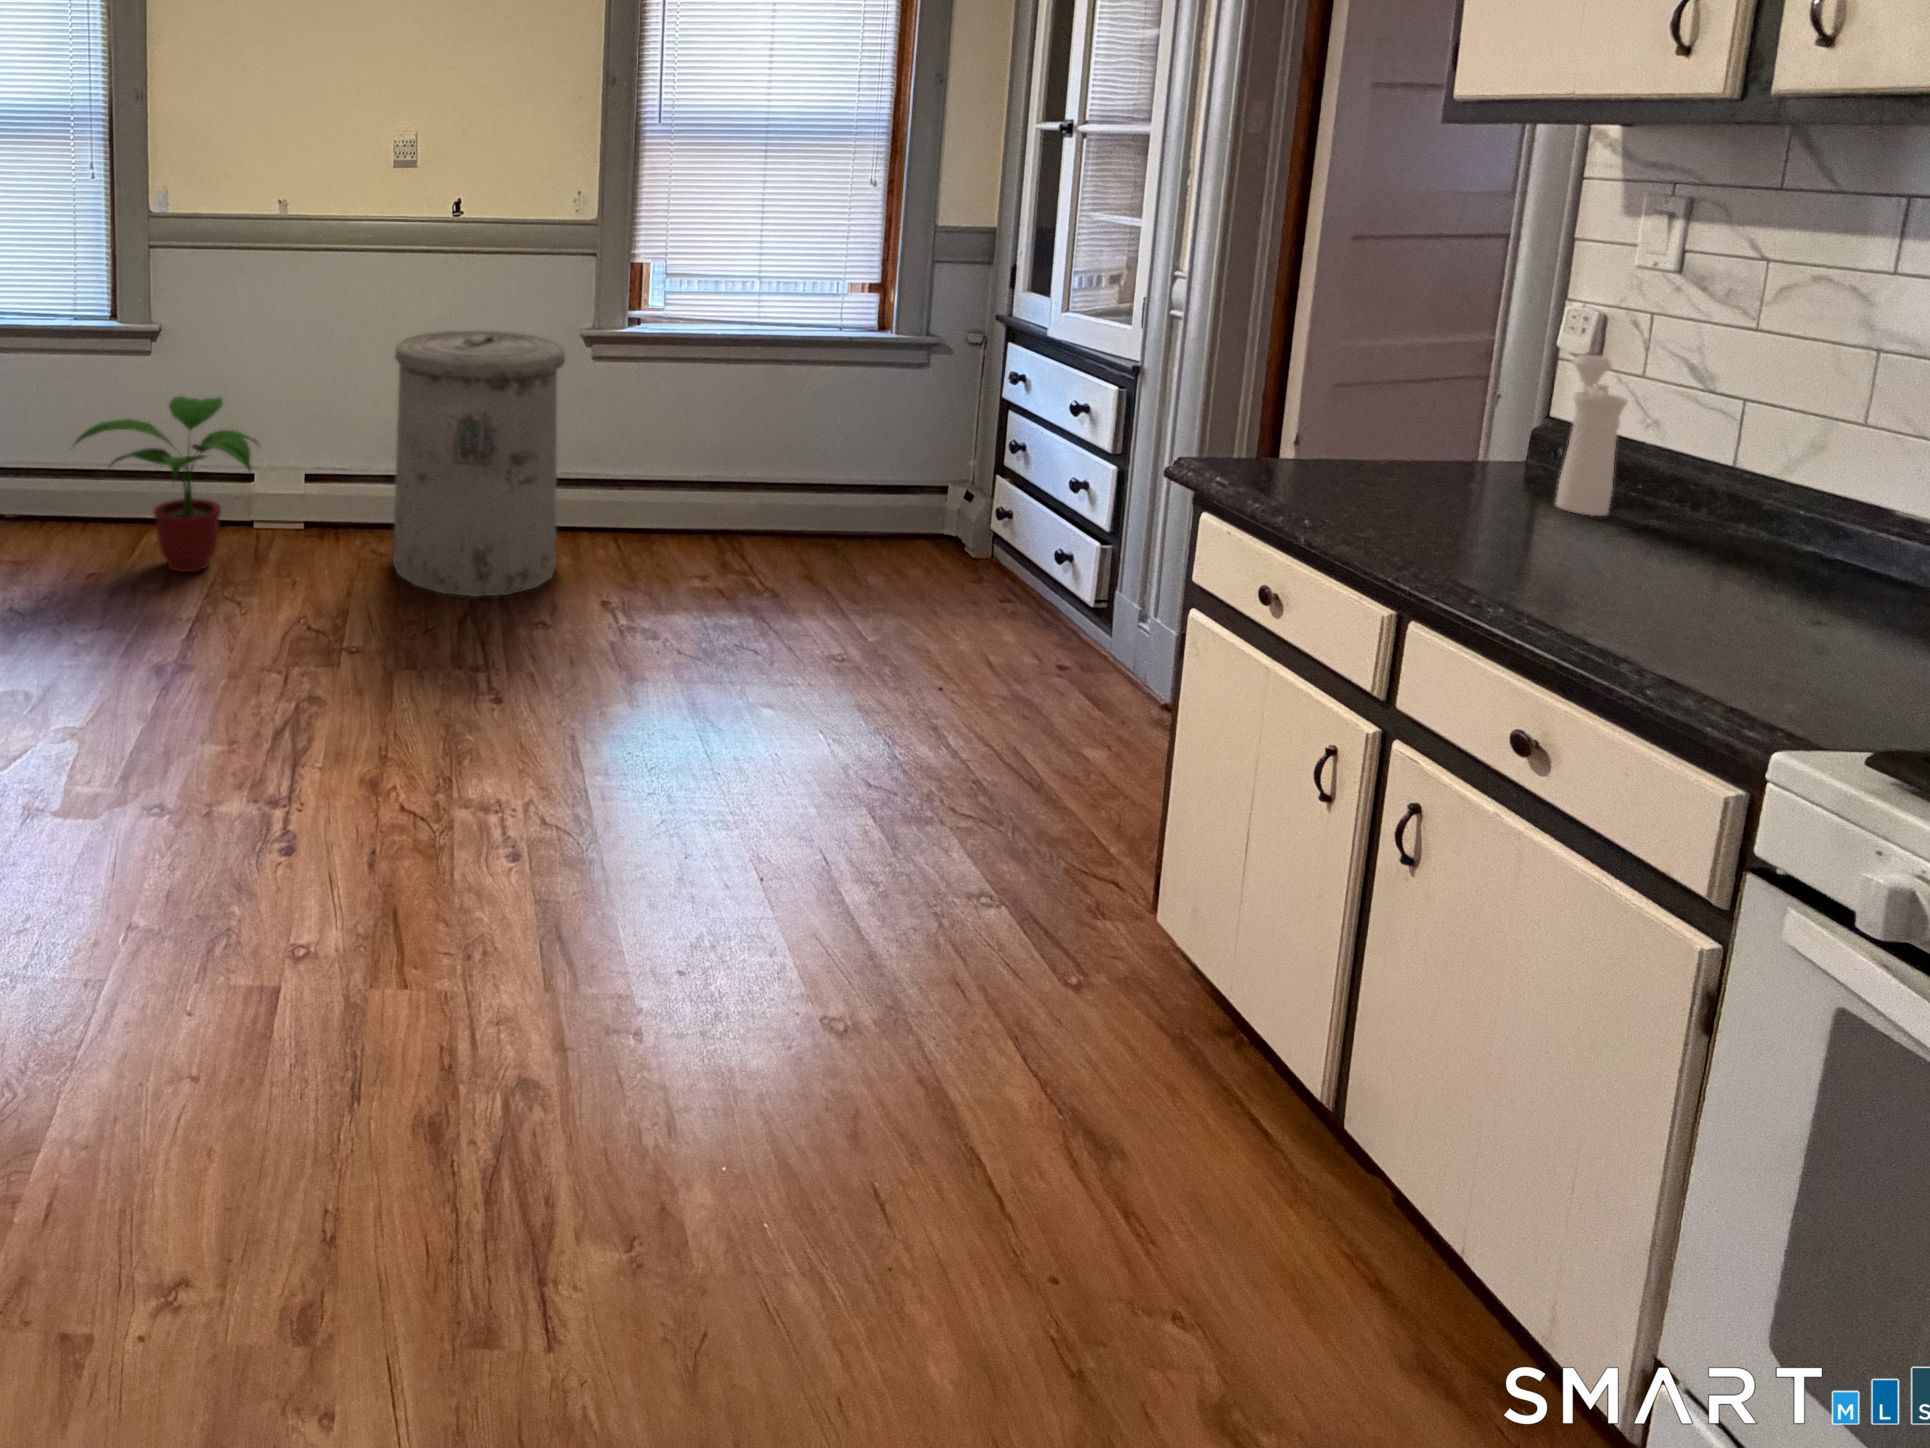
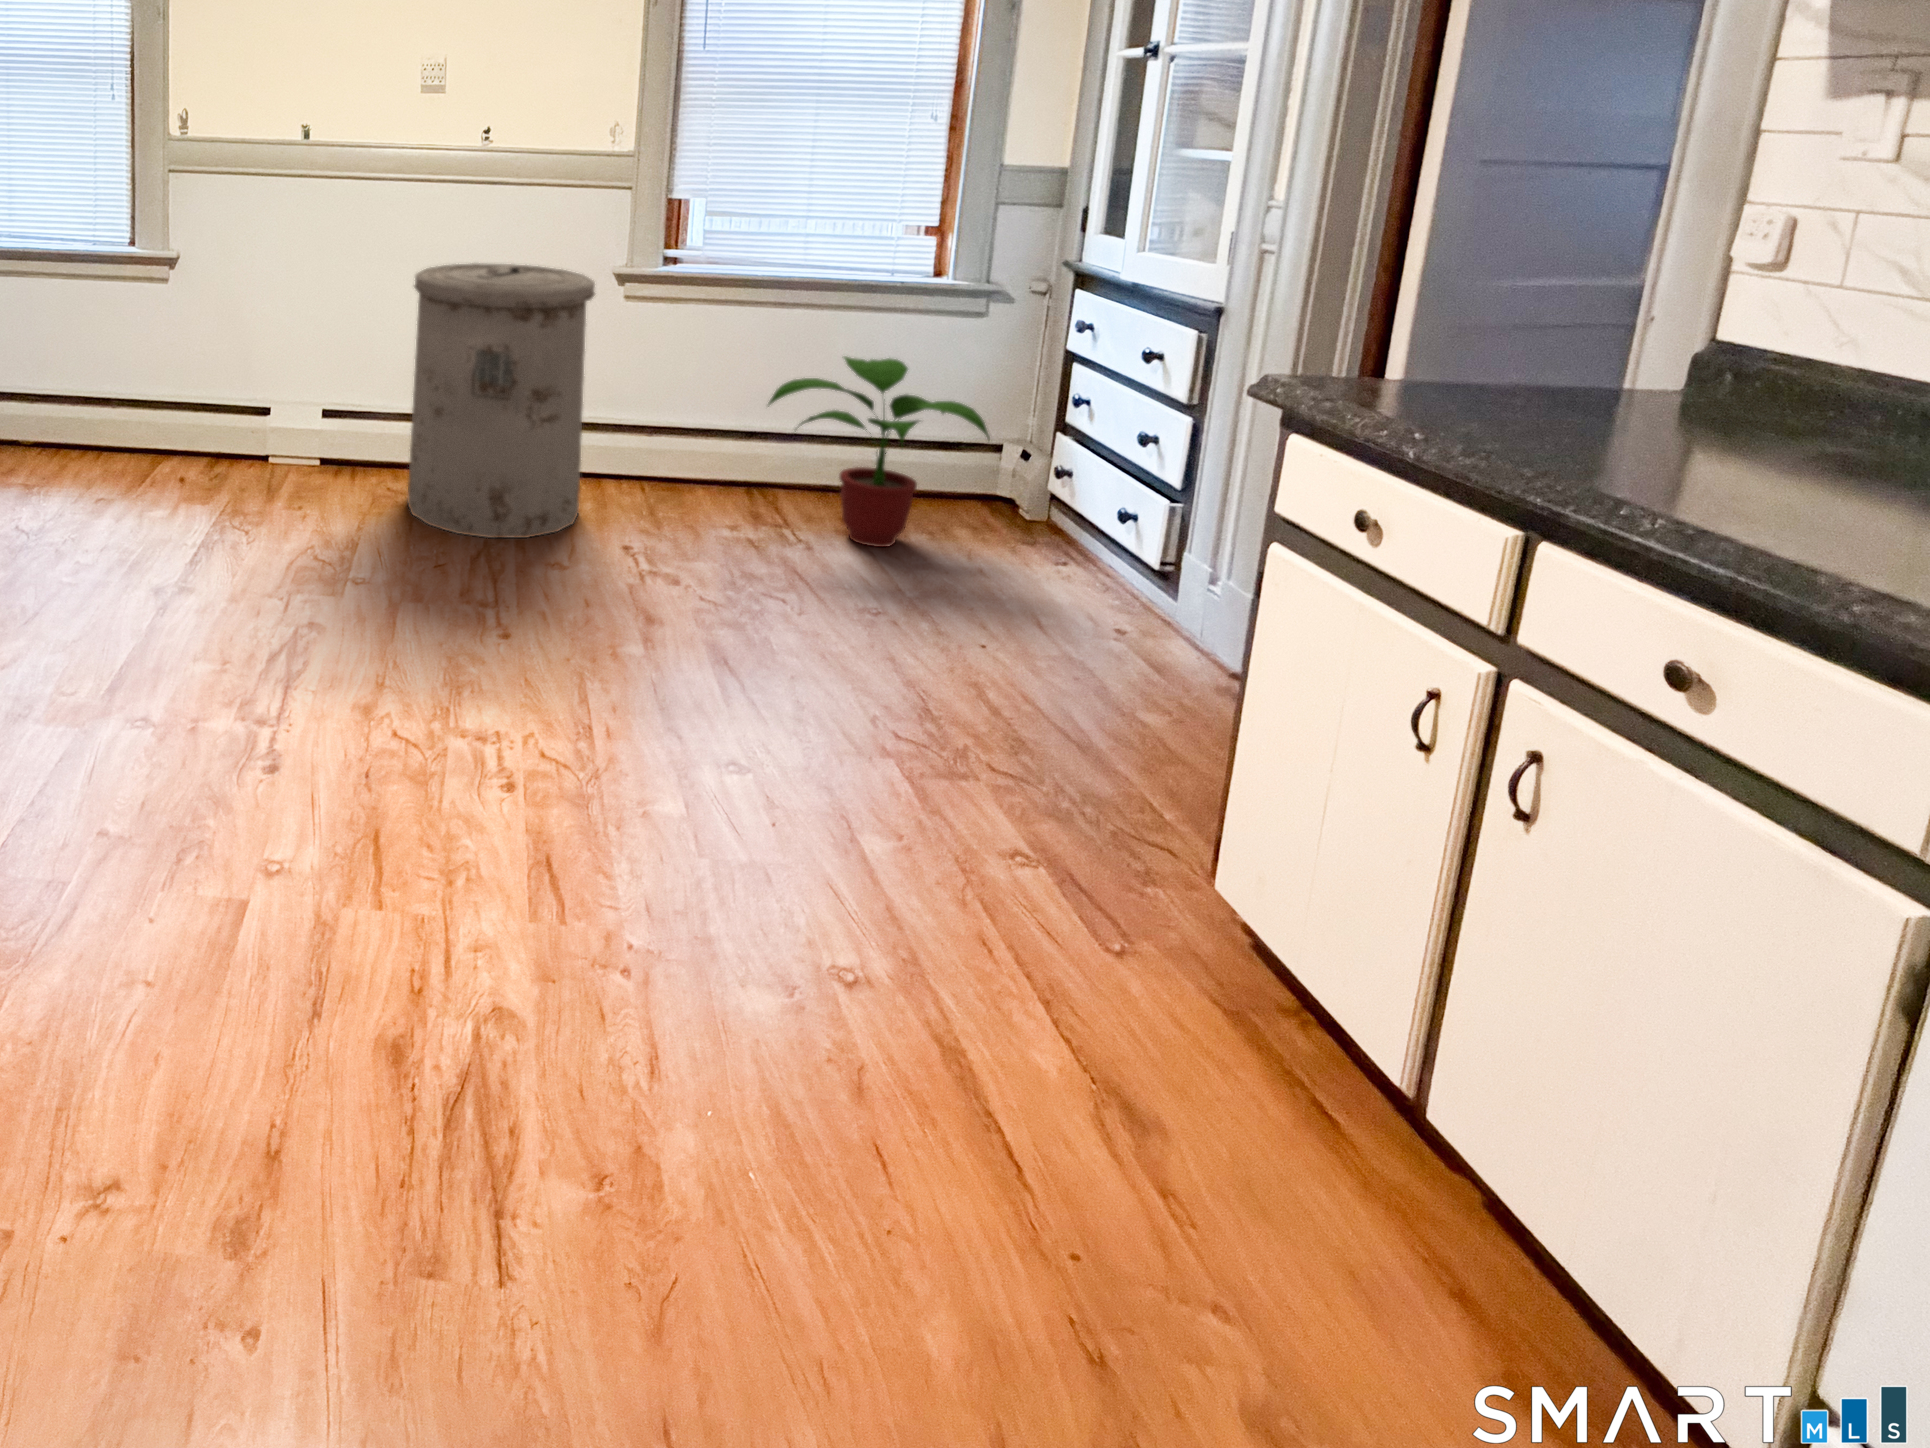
pepper mill: present [1556,355,1627,516] -> none [1721,261,1820,443]
potted plant: present [75,396,257,572] -> present [769,357,989,547]

